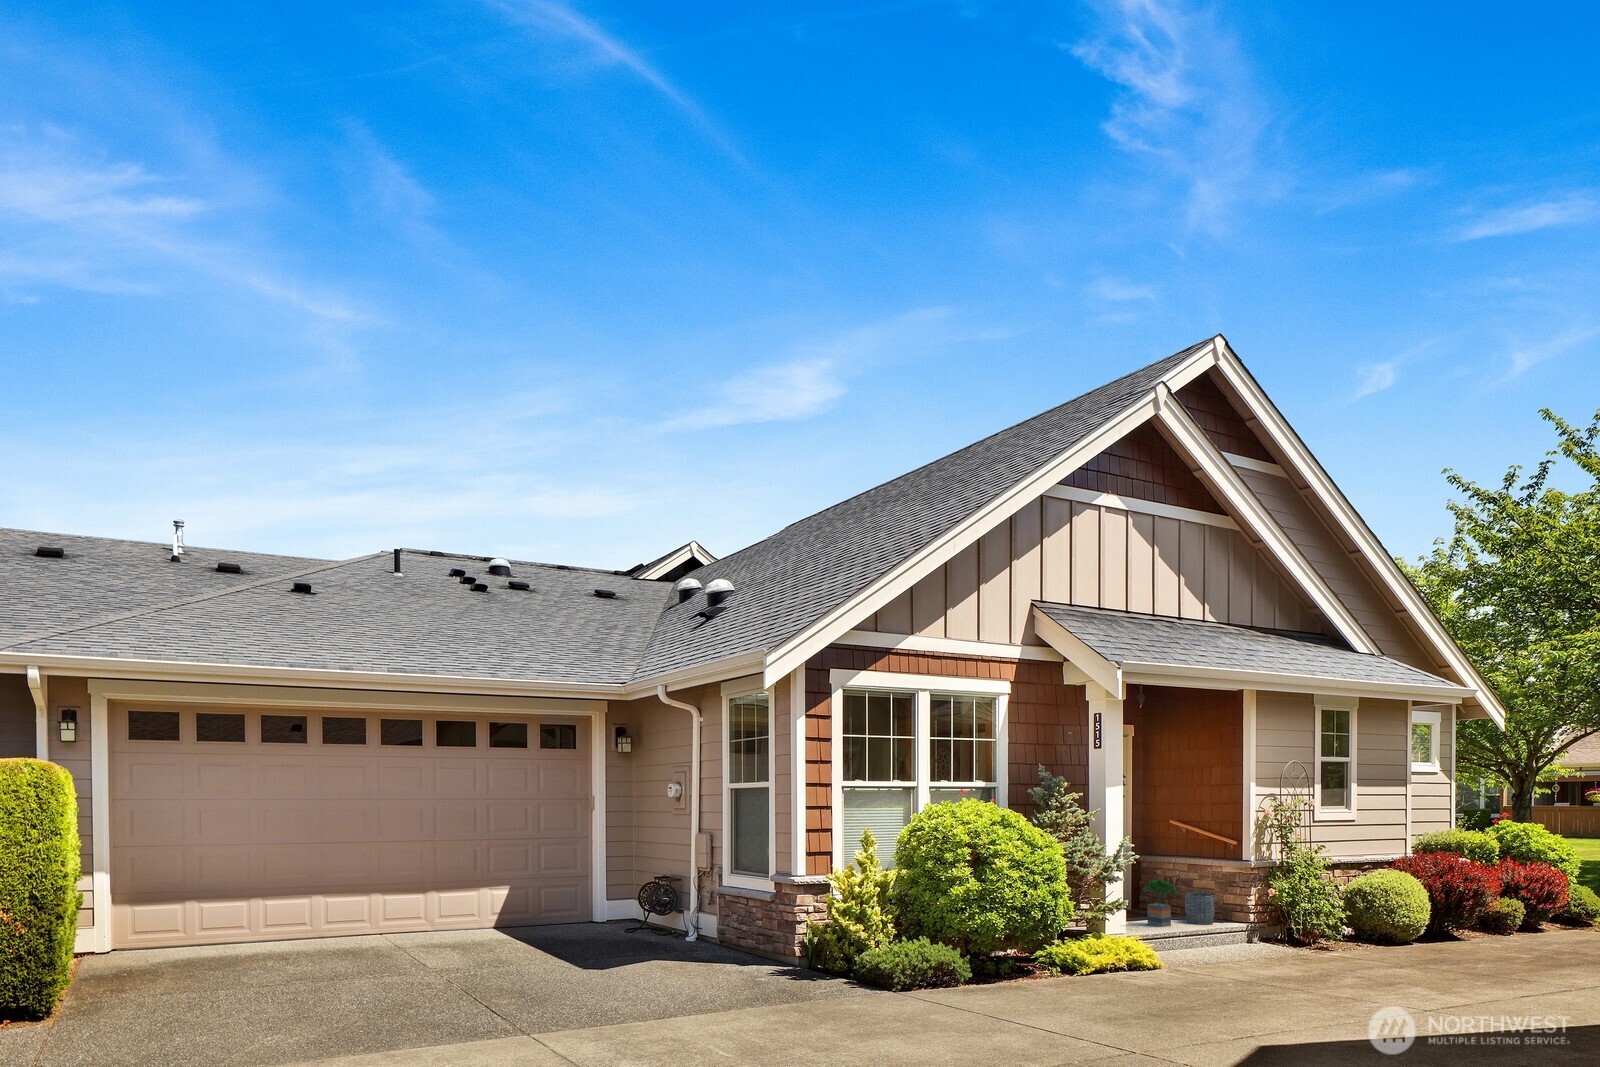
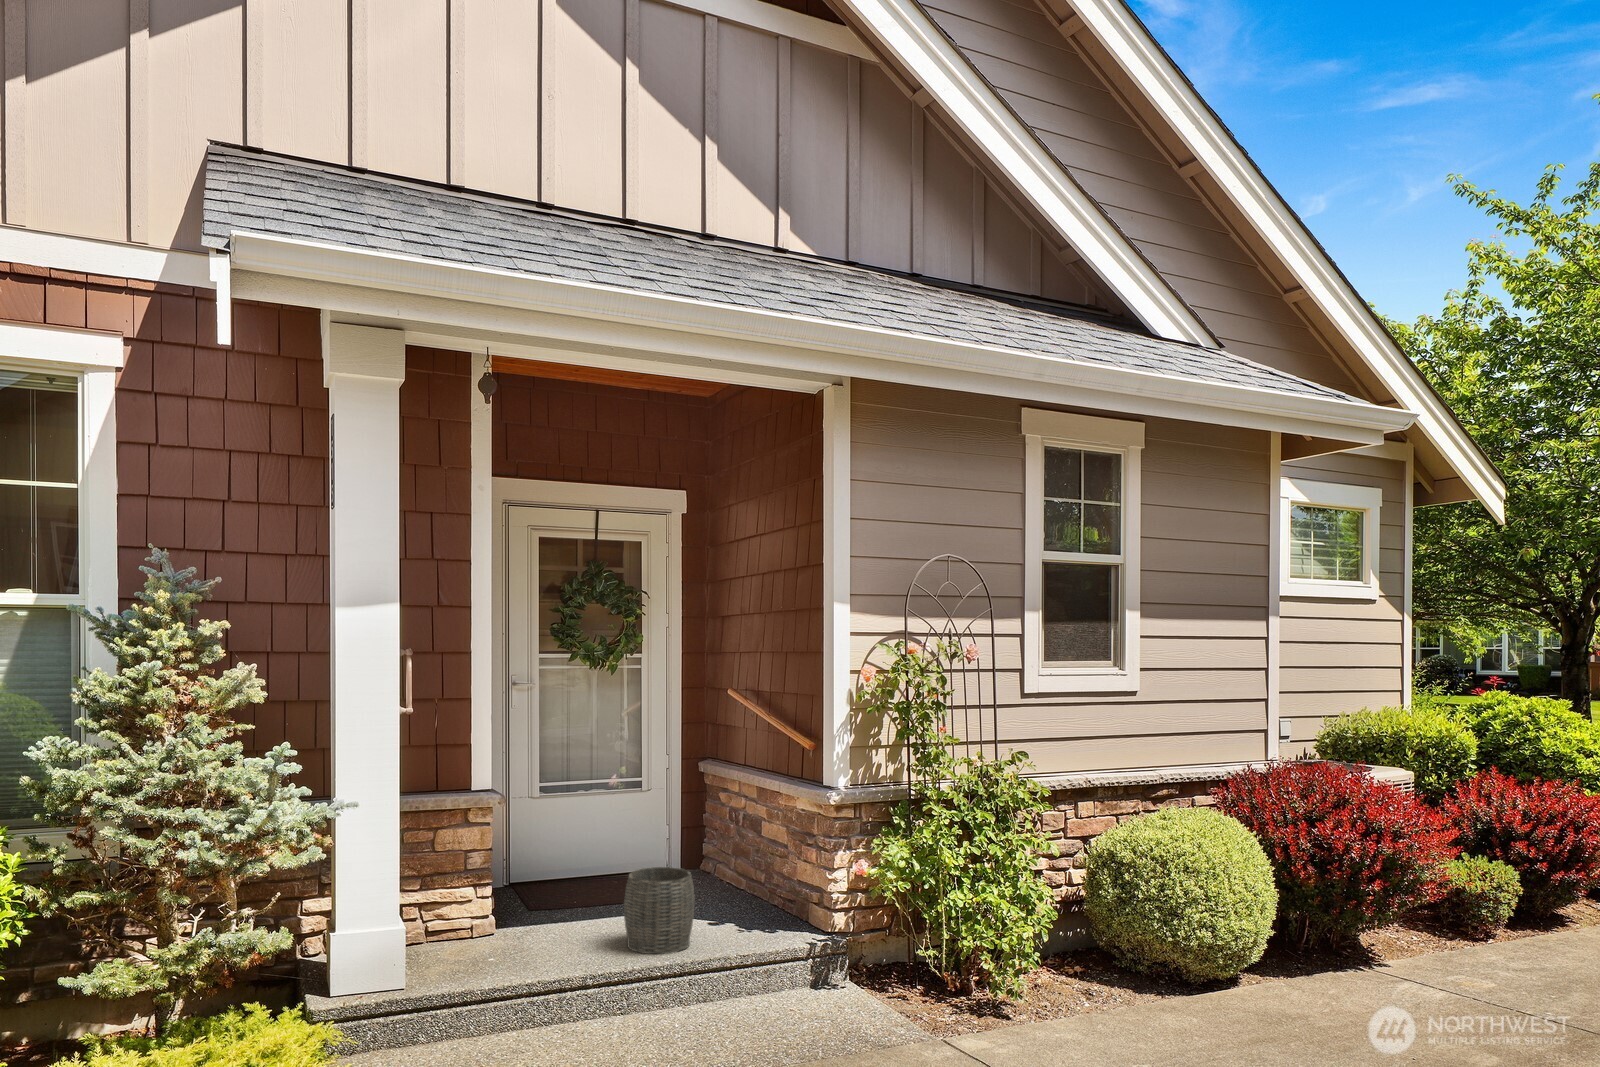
potted tree: present [1143,880,1177,927] -> none [480,840,566,969]

